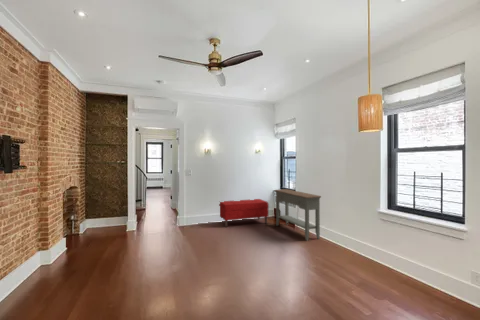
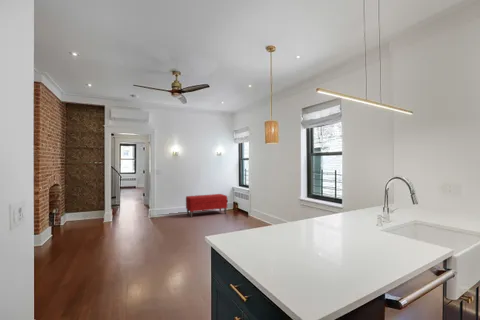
console table: present [274,189,321,241] -> none [231,185,266,225]

